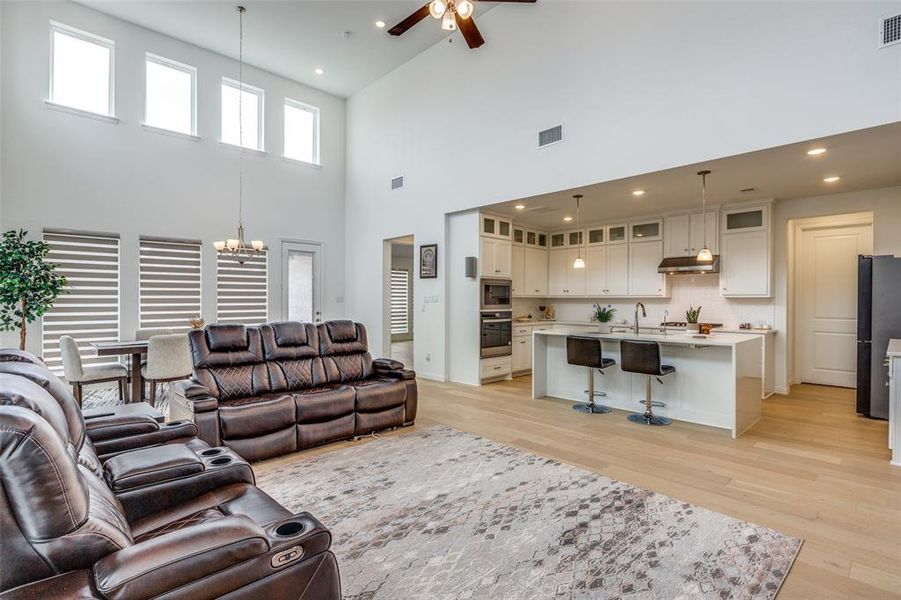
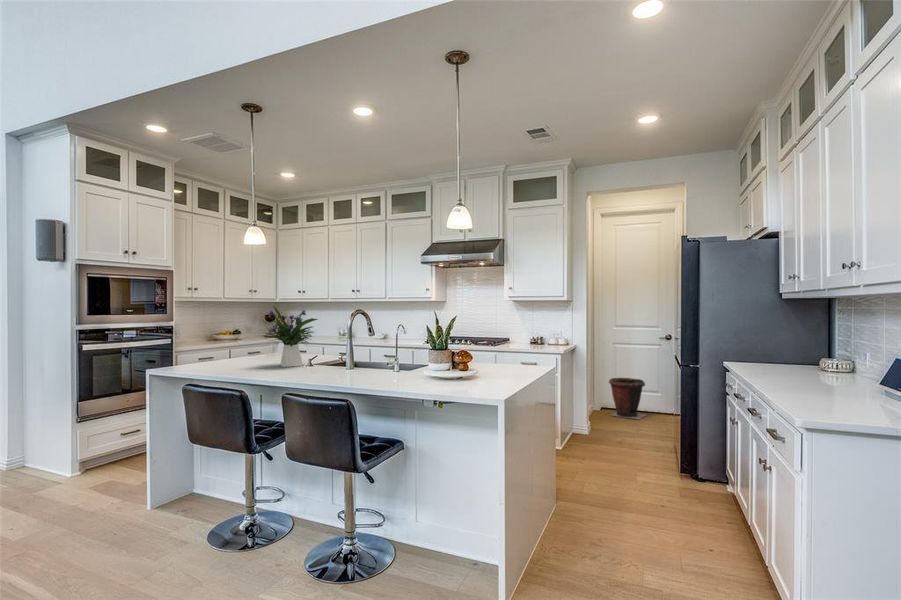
waste bin: none [807,357,843,388] -> present [609,378,646,419]

